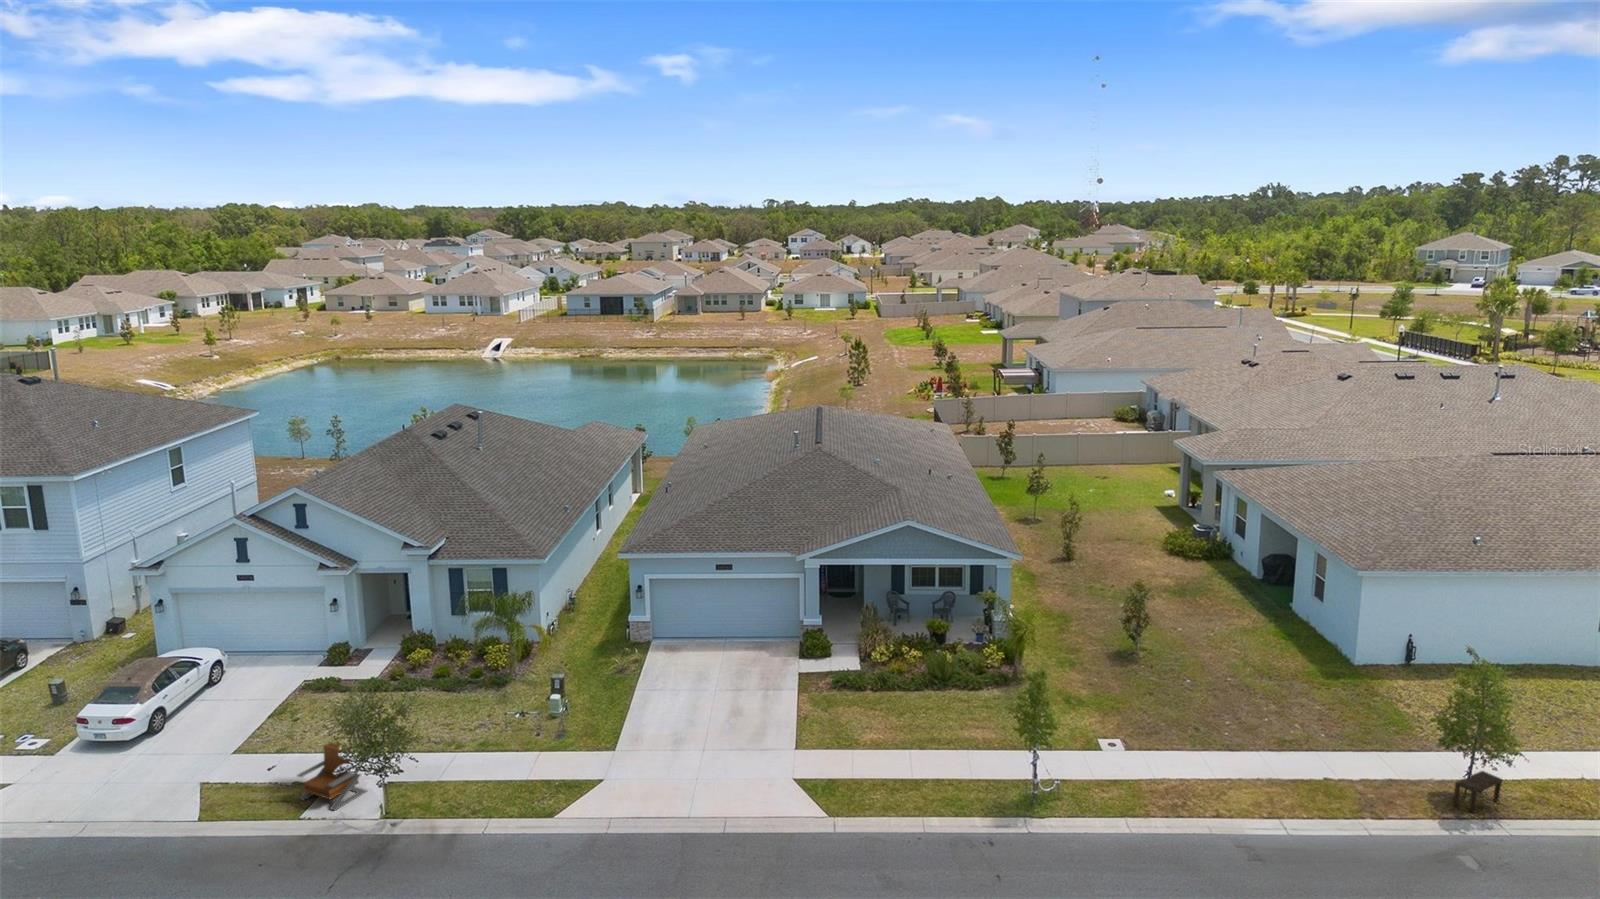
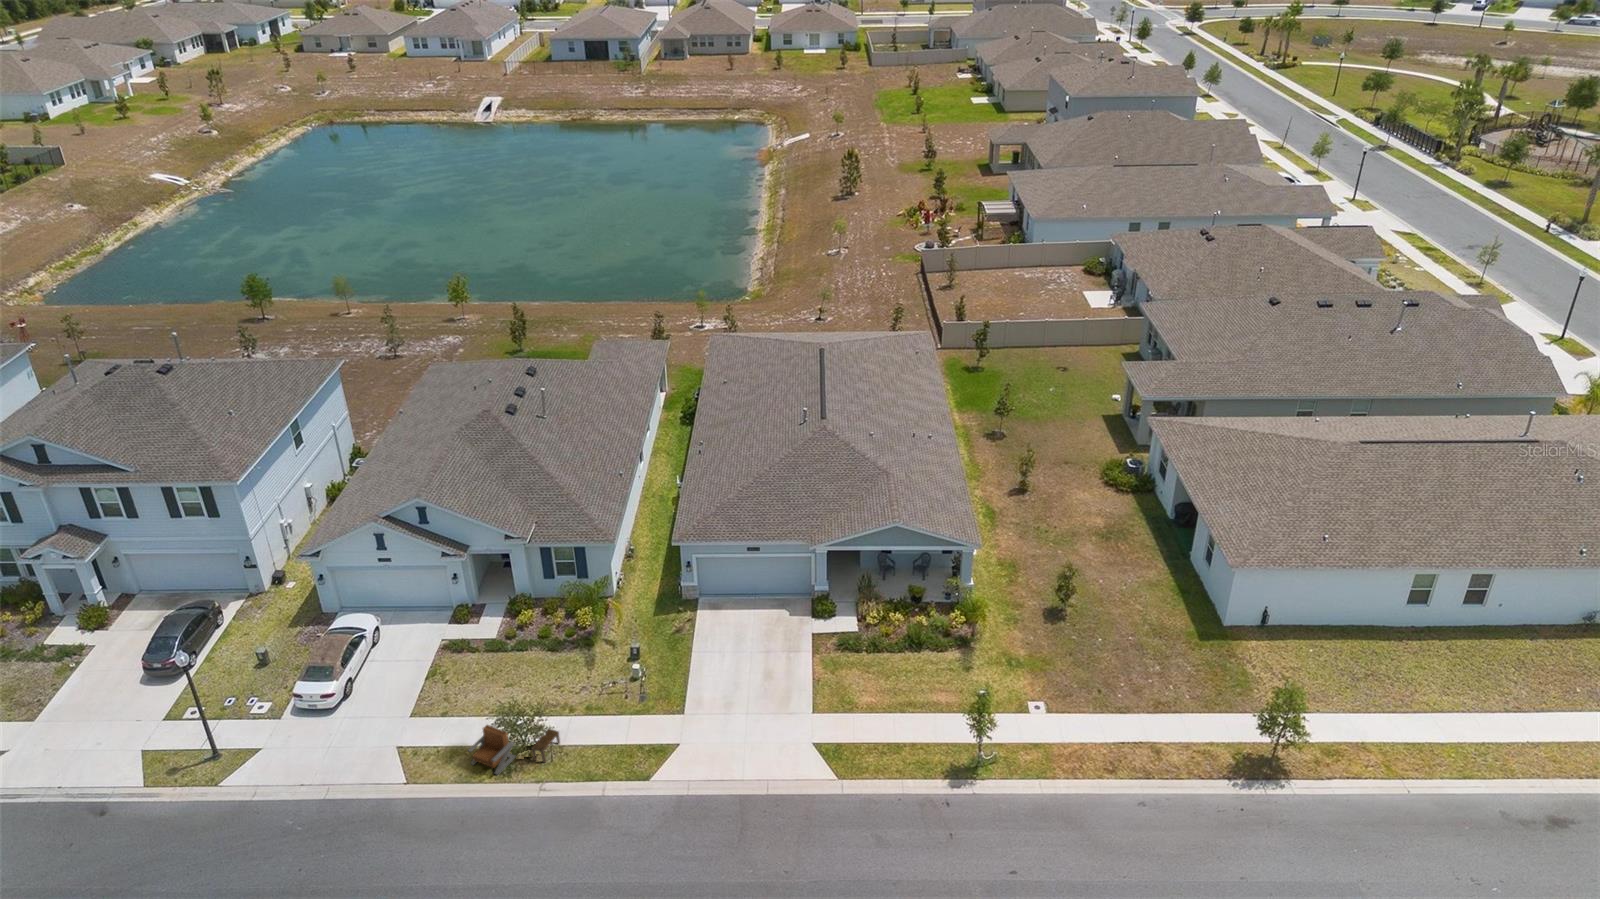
bench: present [1453,771,1503,813] -> present [532,729,560,763]

